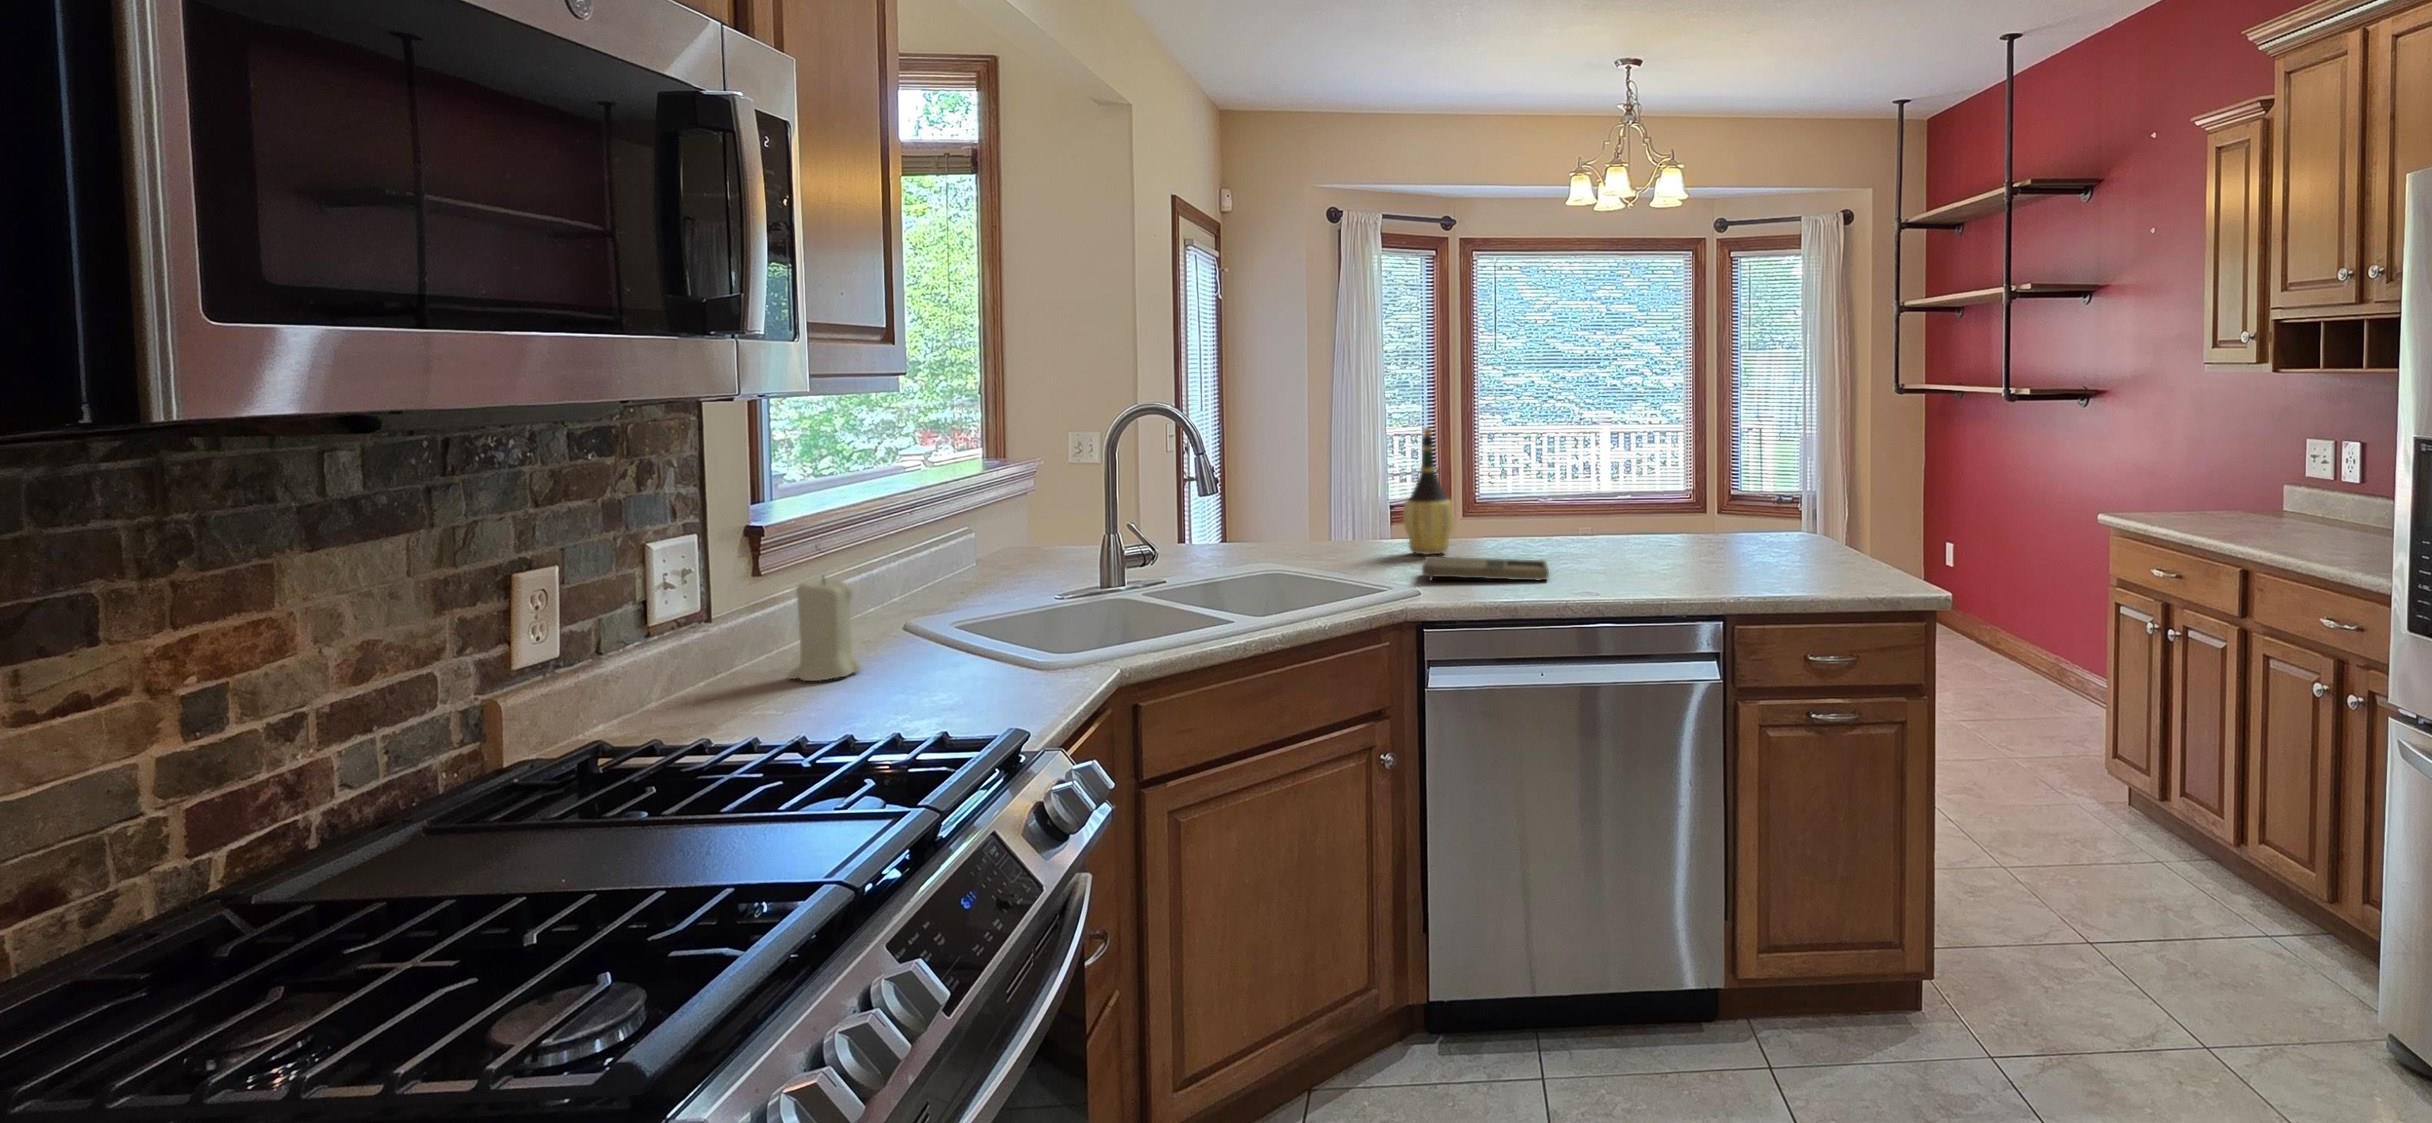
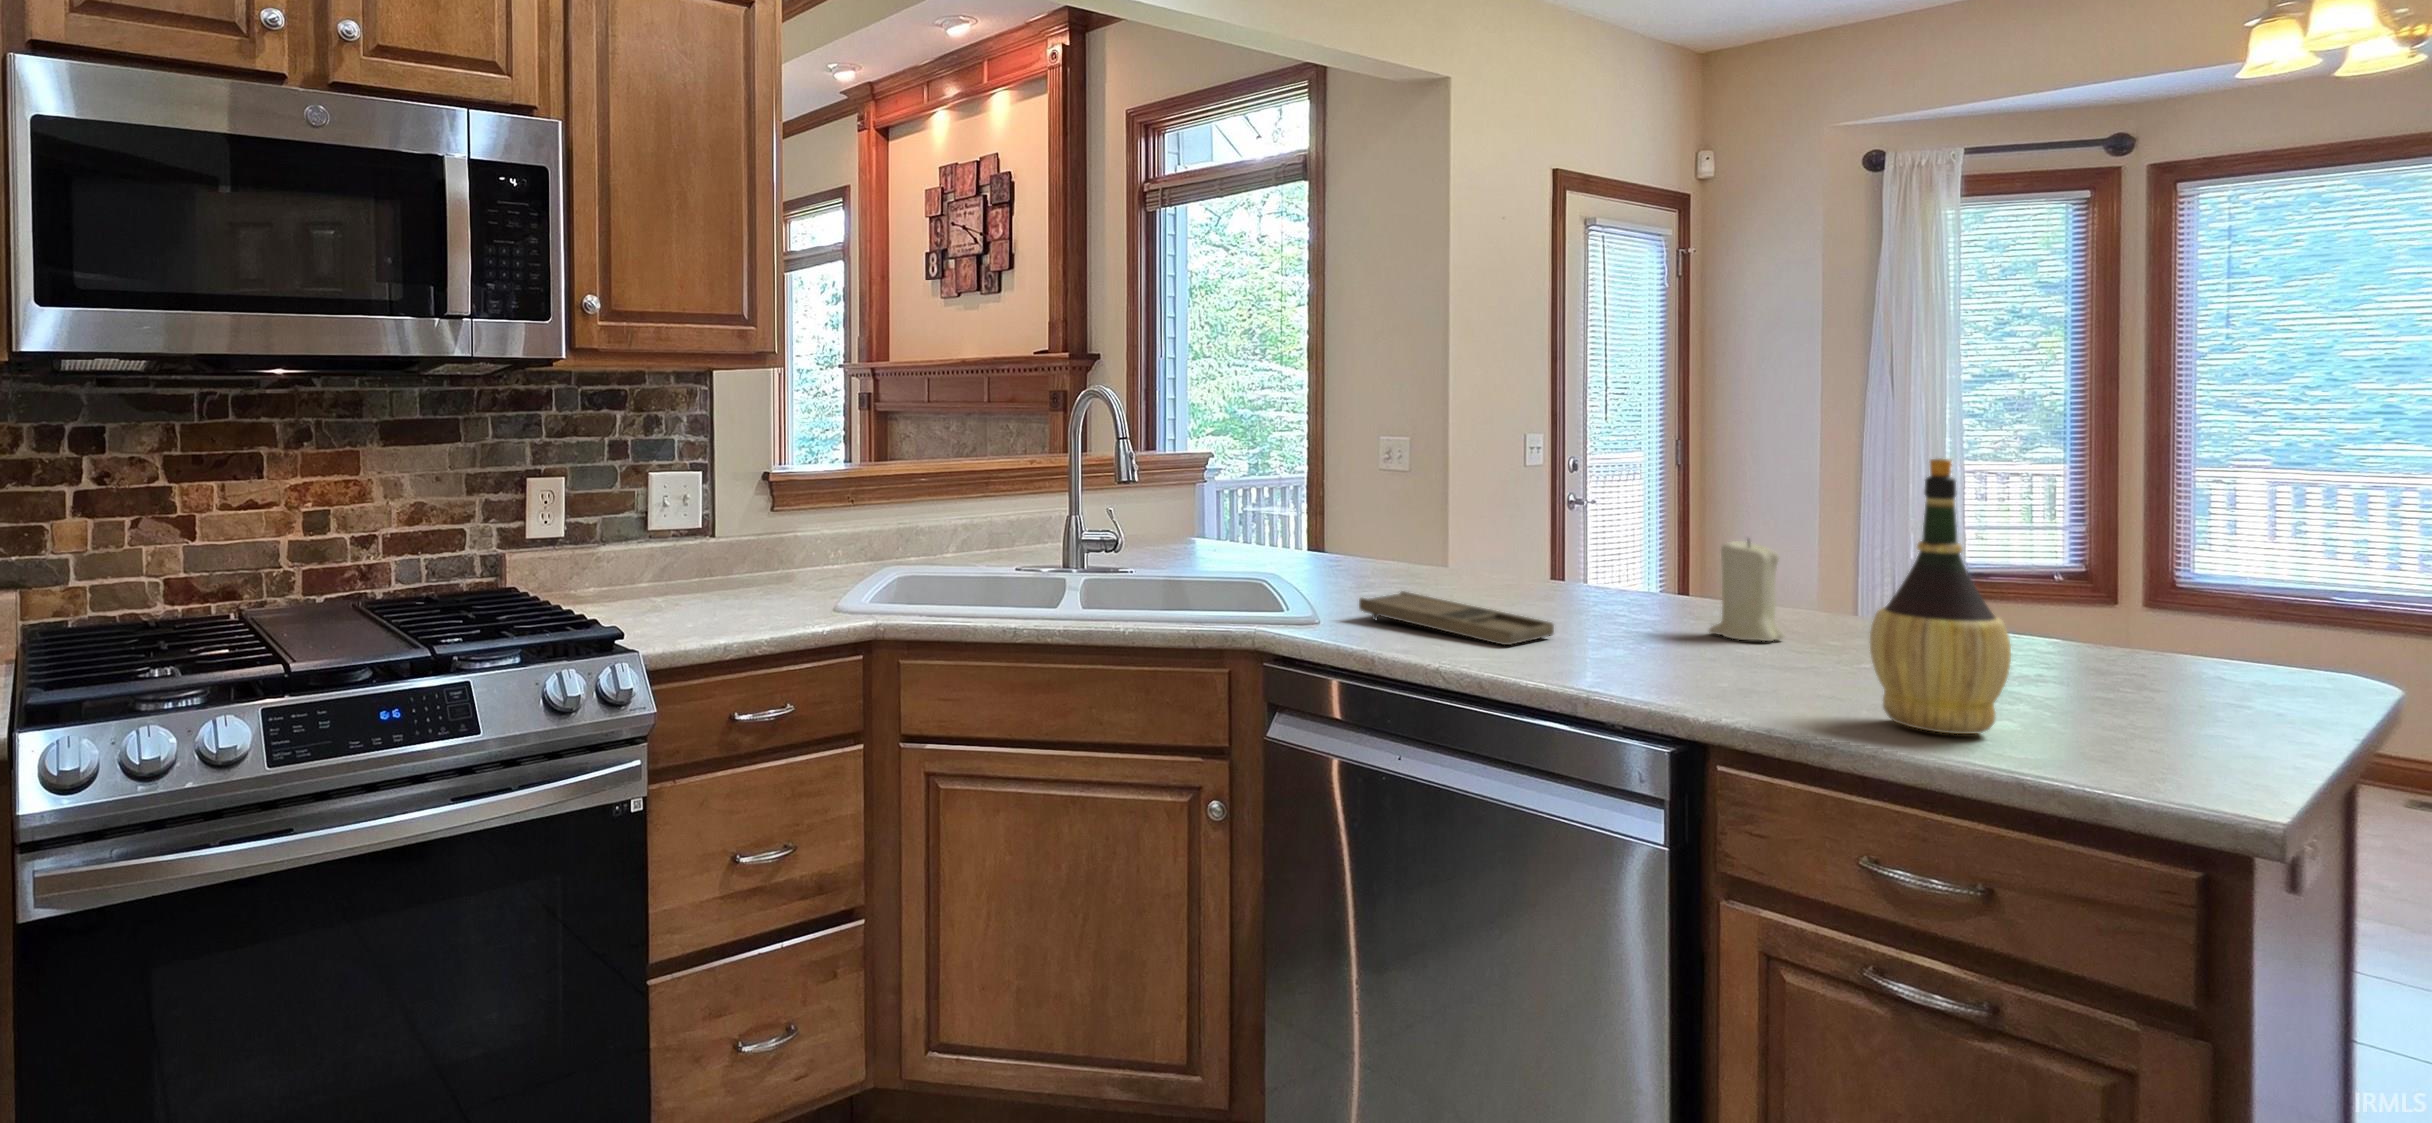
wine bottle: present [1403,428,1454,554] -> present [1870,458,2011,734]
candle: present [787,577,862,681] -> present [1709,540,1785,641]

